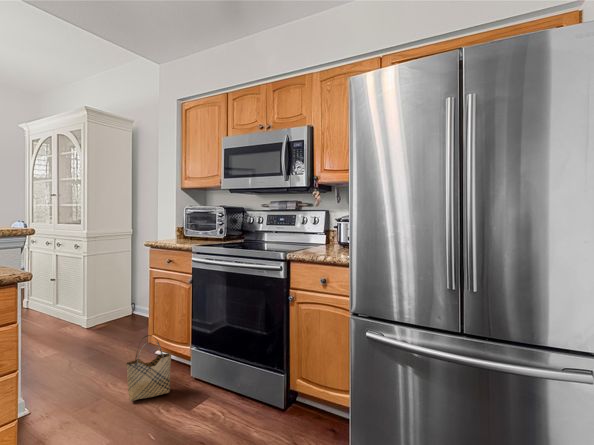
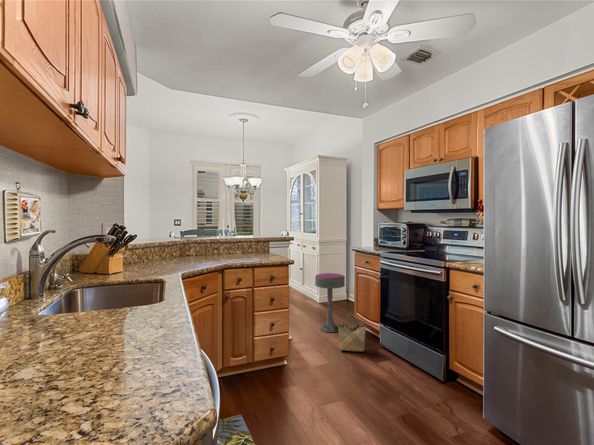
bar stool: none [81,282,134,375] -> present [315,273,345,332]

